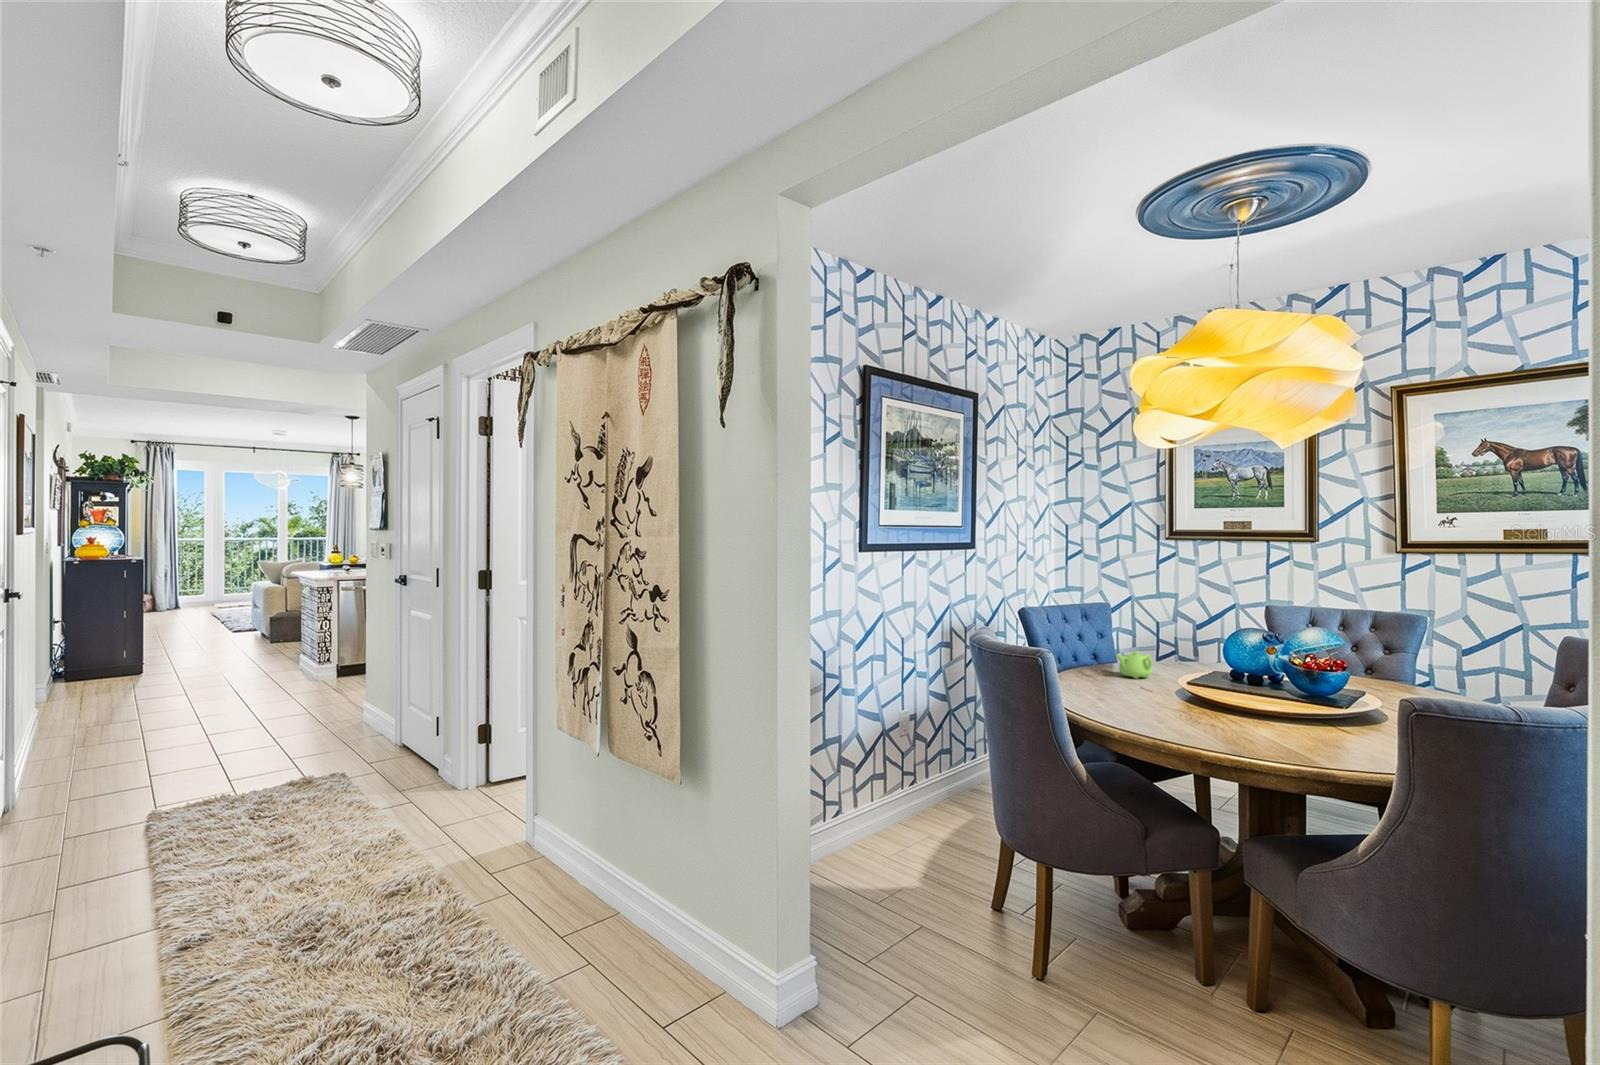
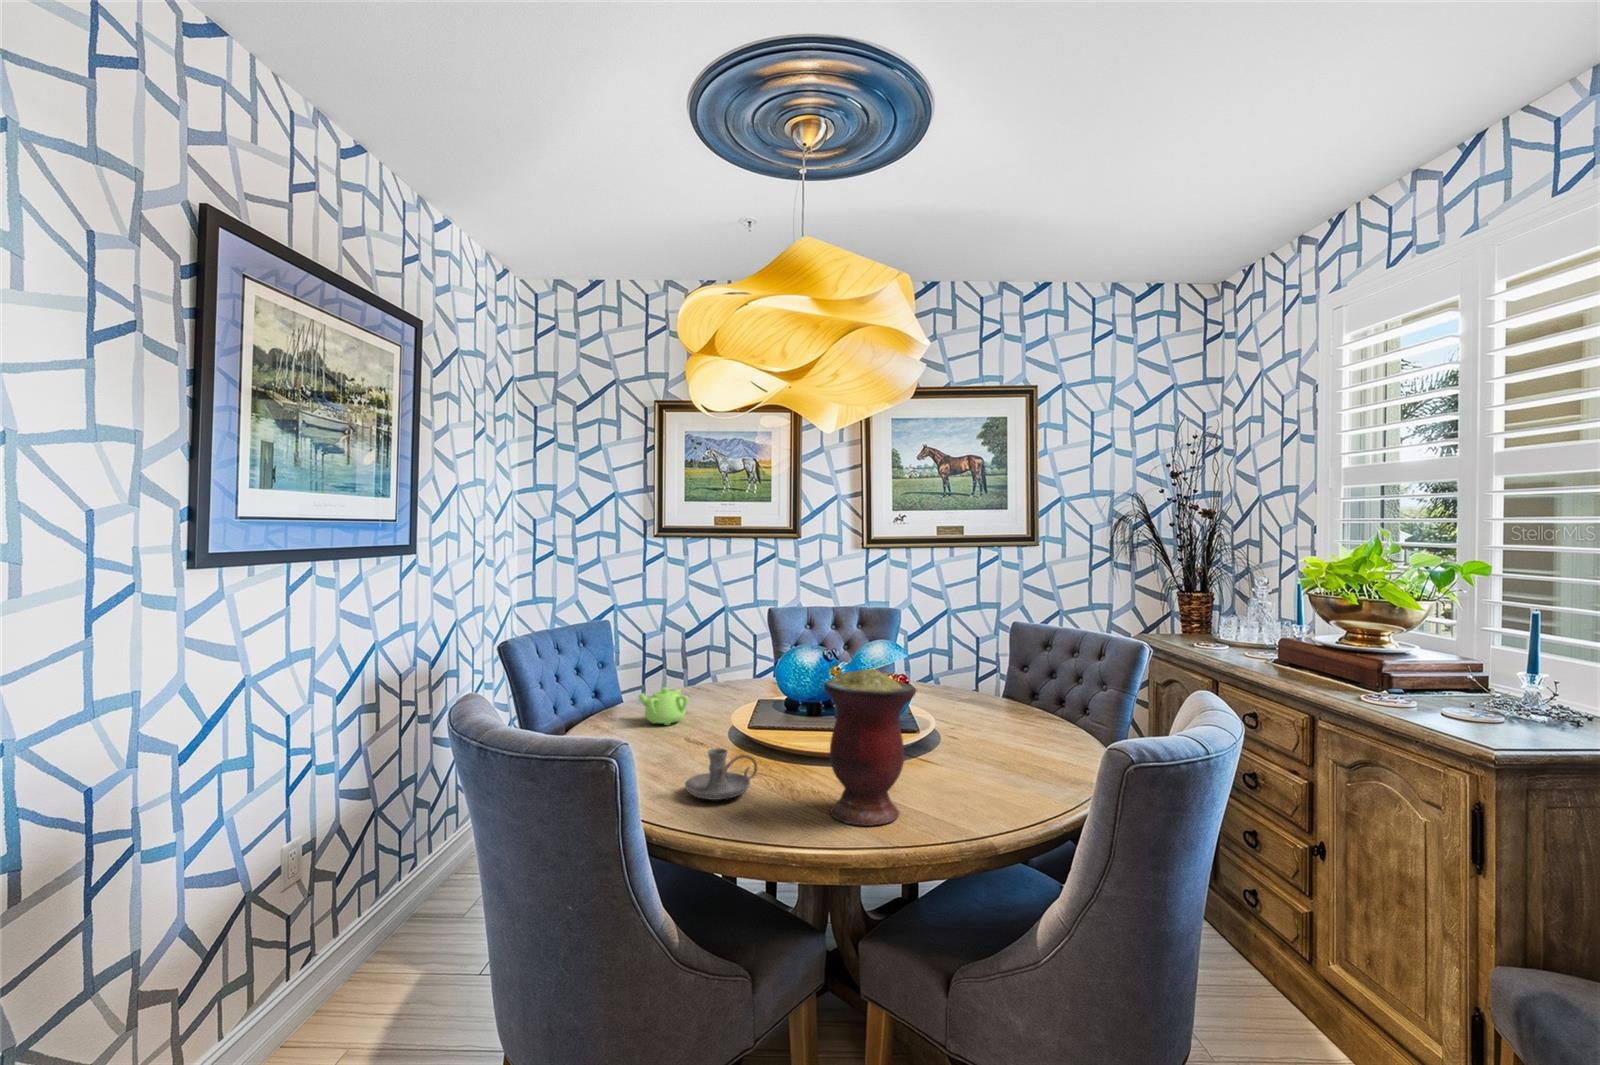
vase: none [1215,638,1298,753] -> present [824,669,916,826]
candle holder: none [1117,685,1177,718] -> present [685,748,757,800]

